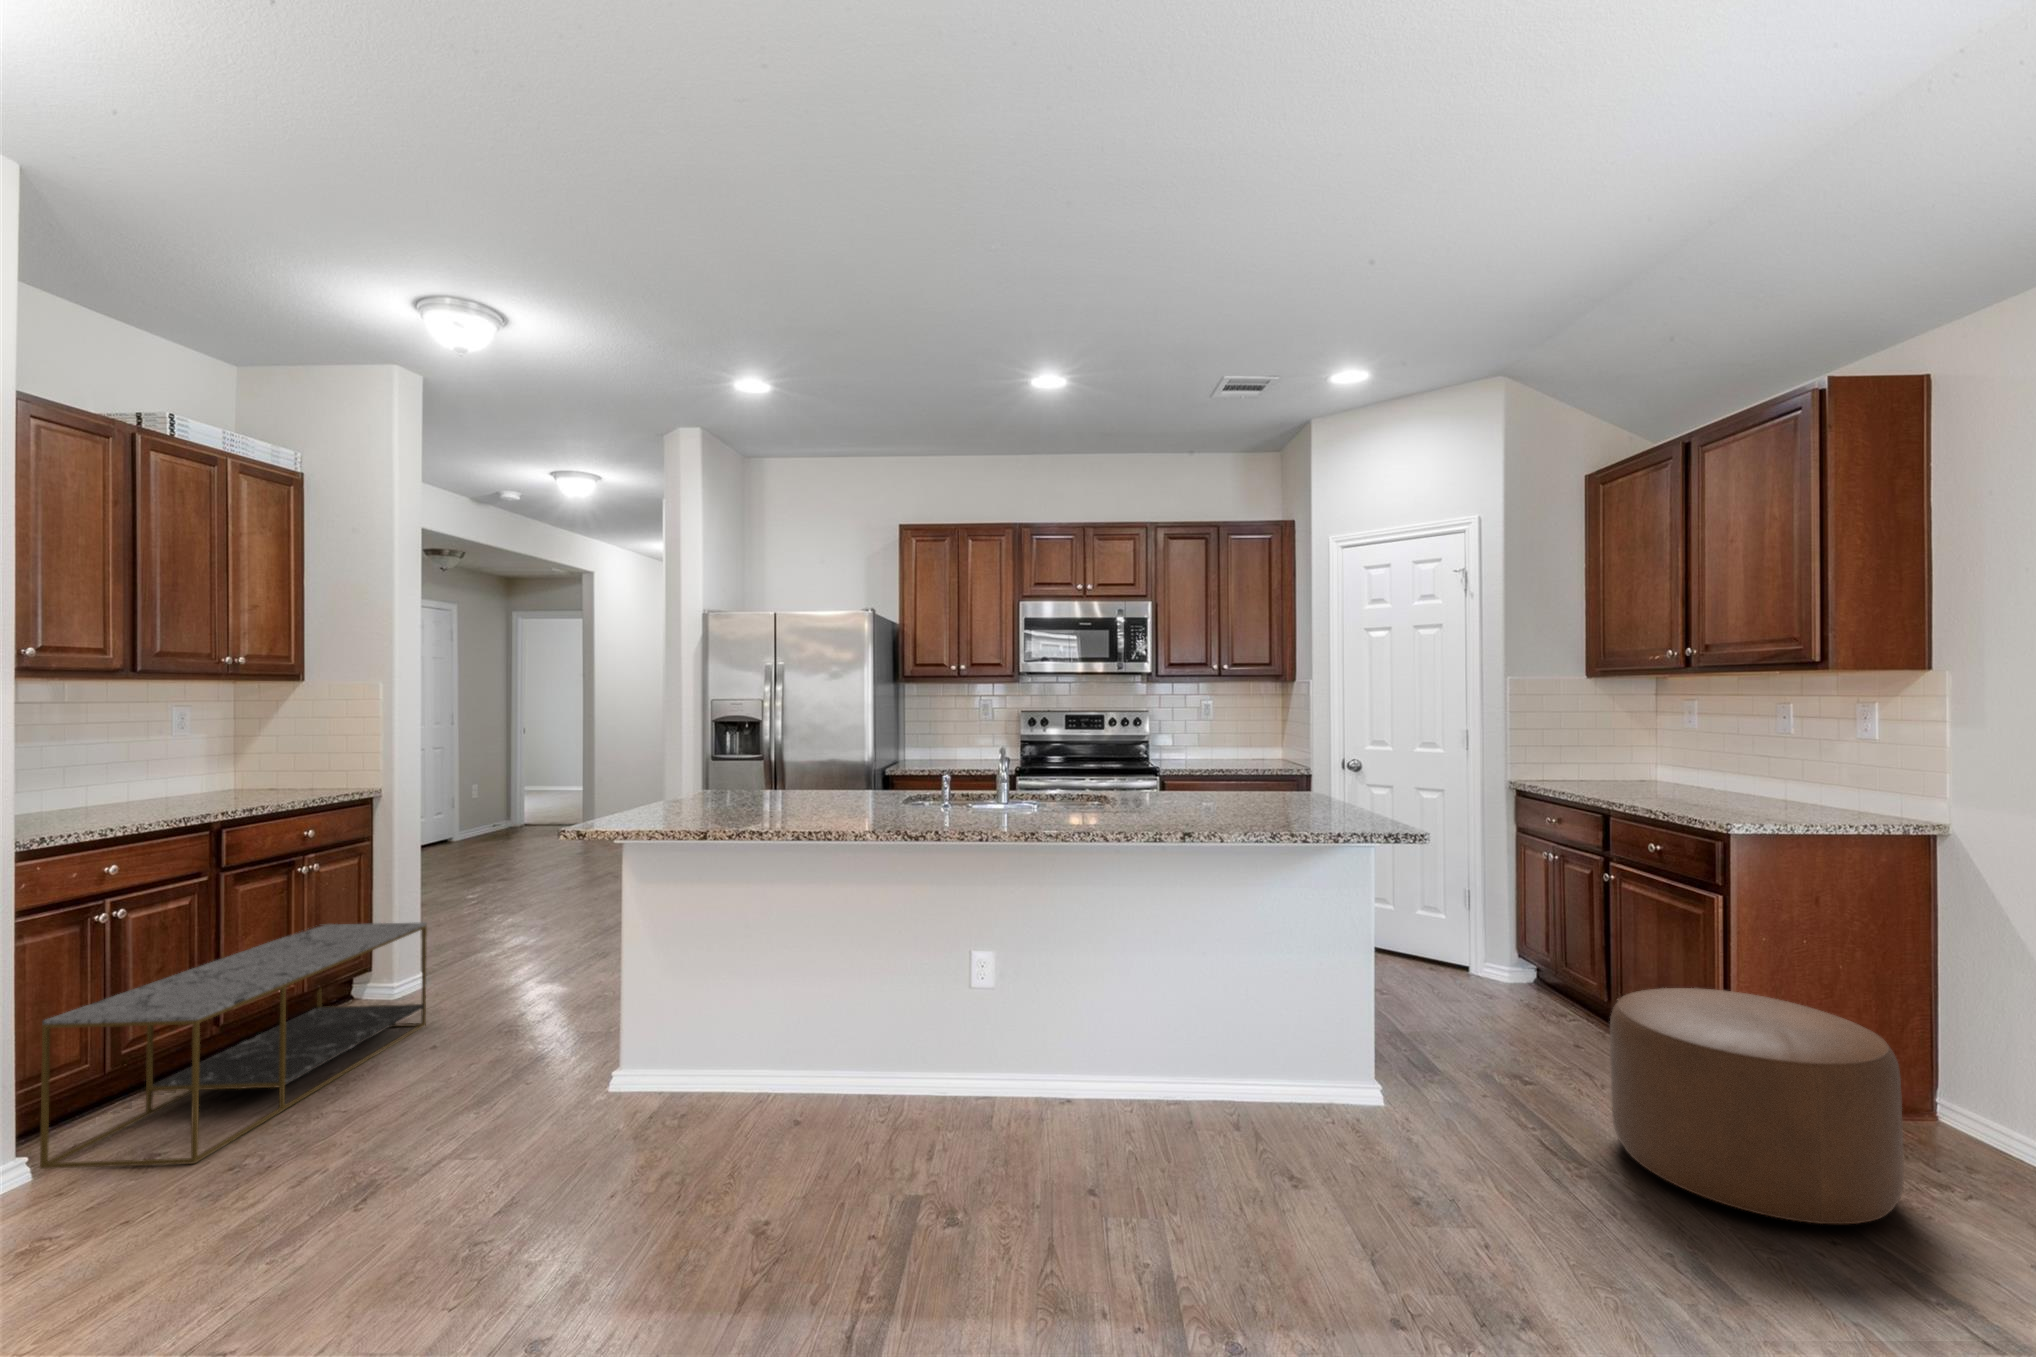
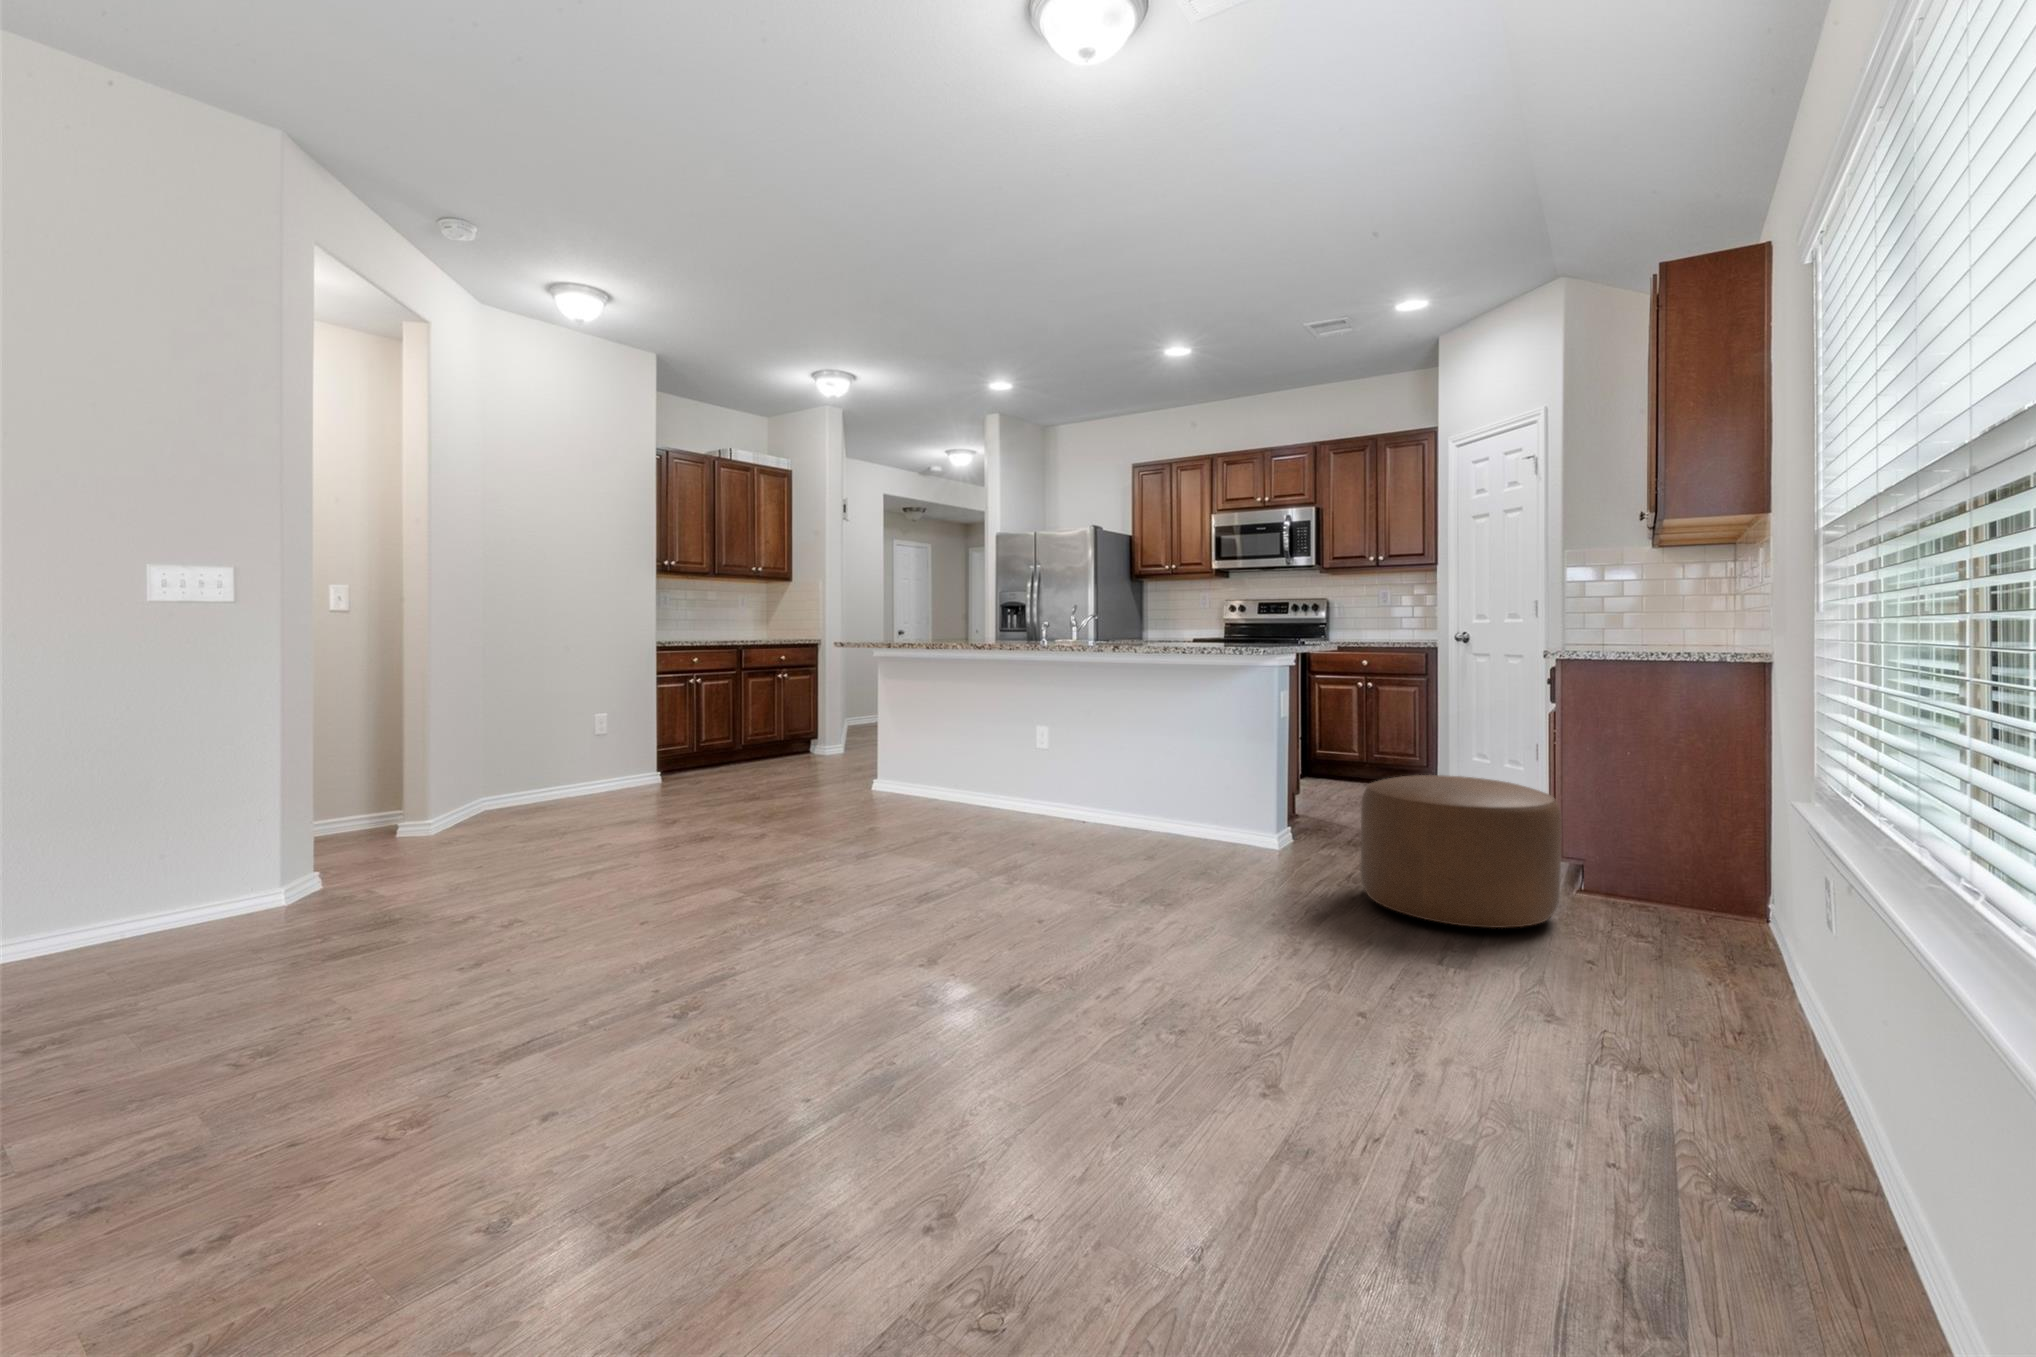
coffee table: present [40,922,427,1169] -> none [667,707,832,786]

